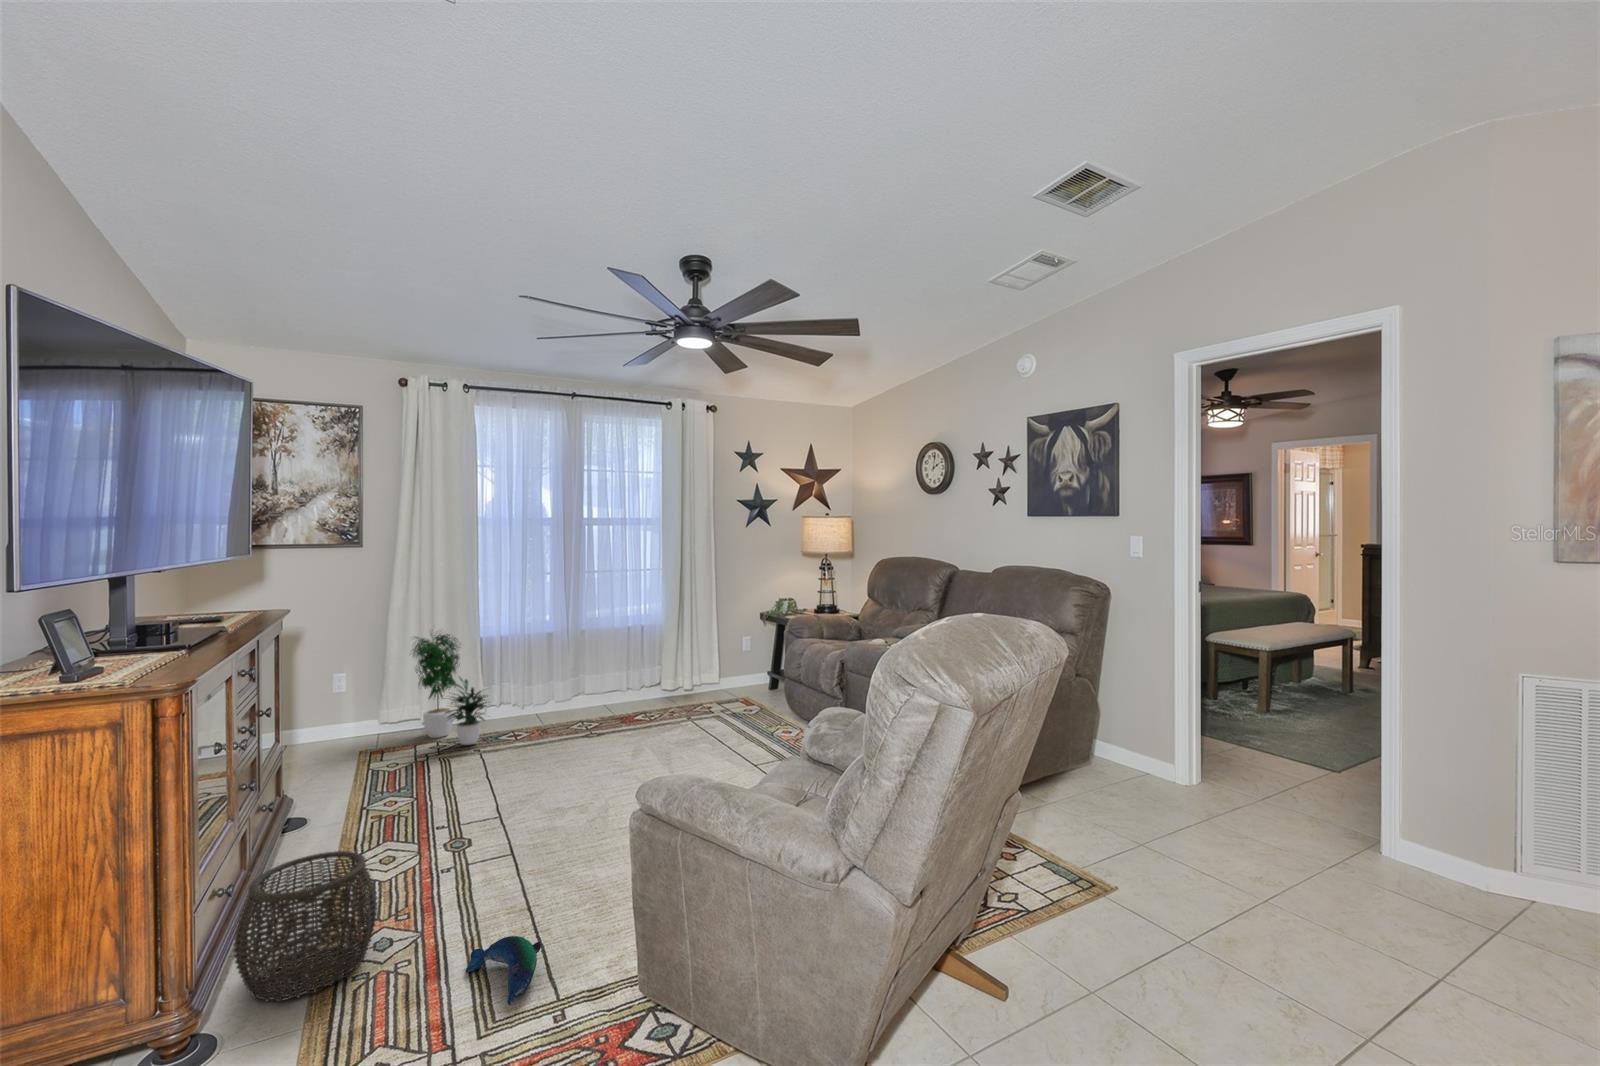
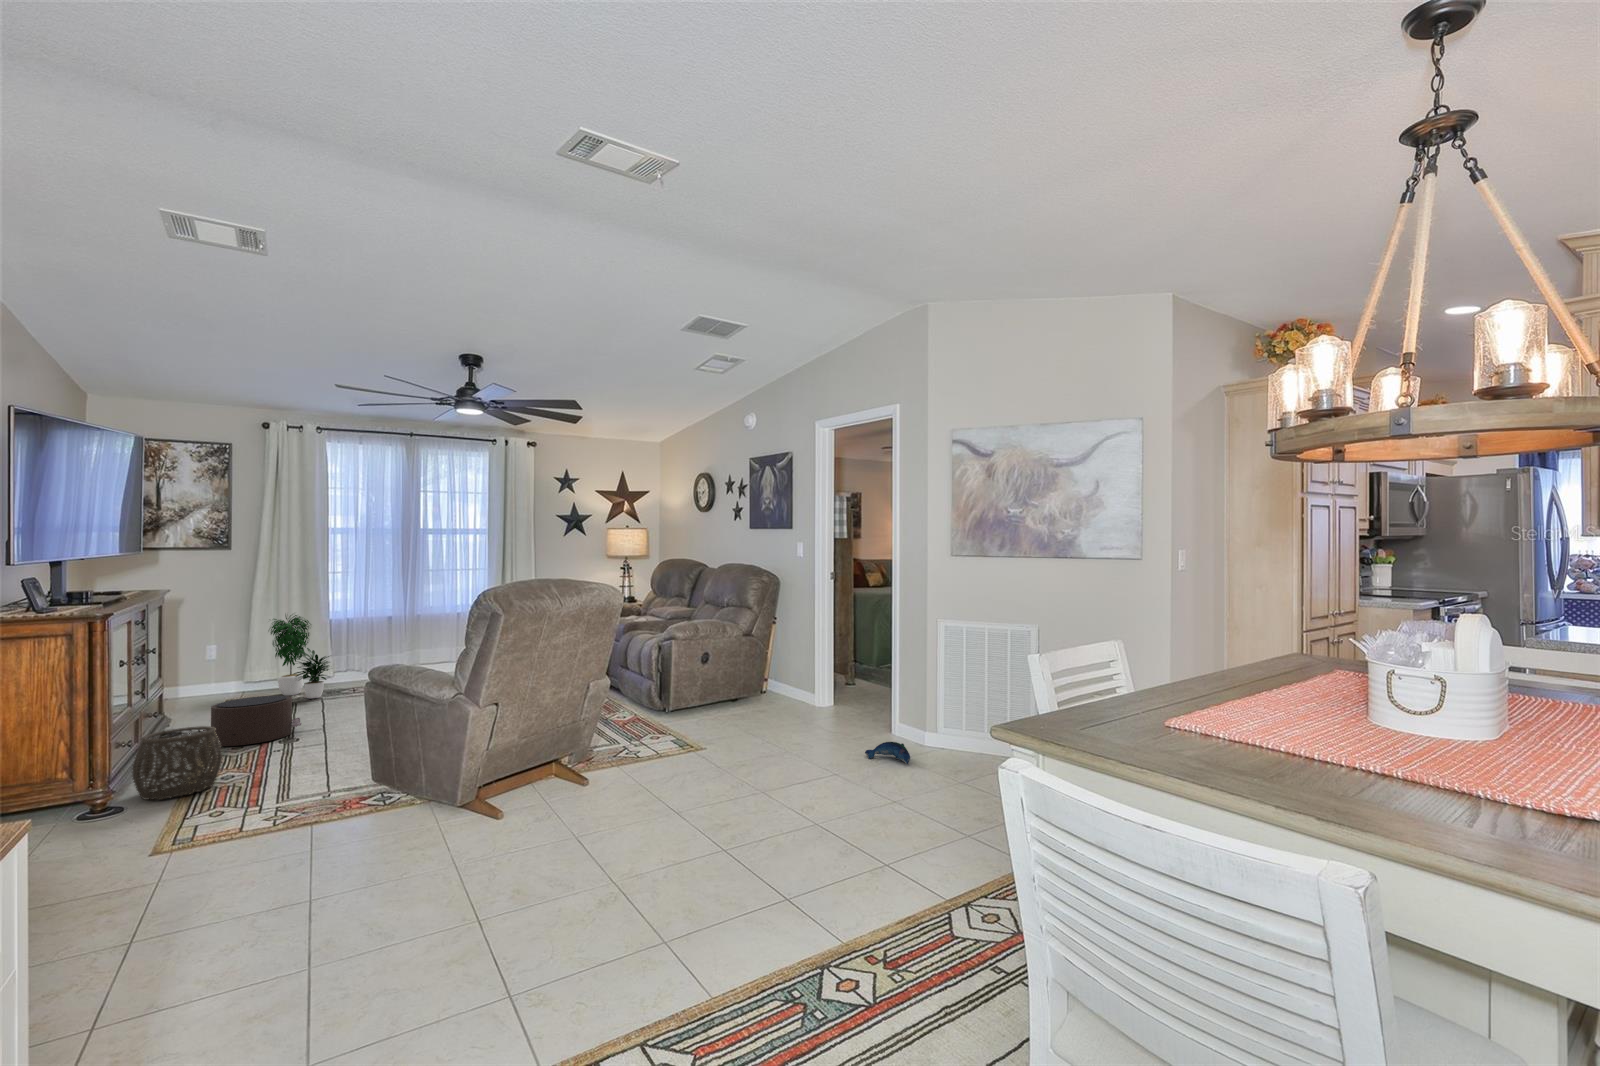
pouf: none [334,760,472,847] -> present [203,696,302,746]
plush toy: present [466,936,541,1005] -> present [865,742,910,764]

